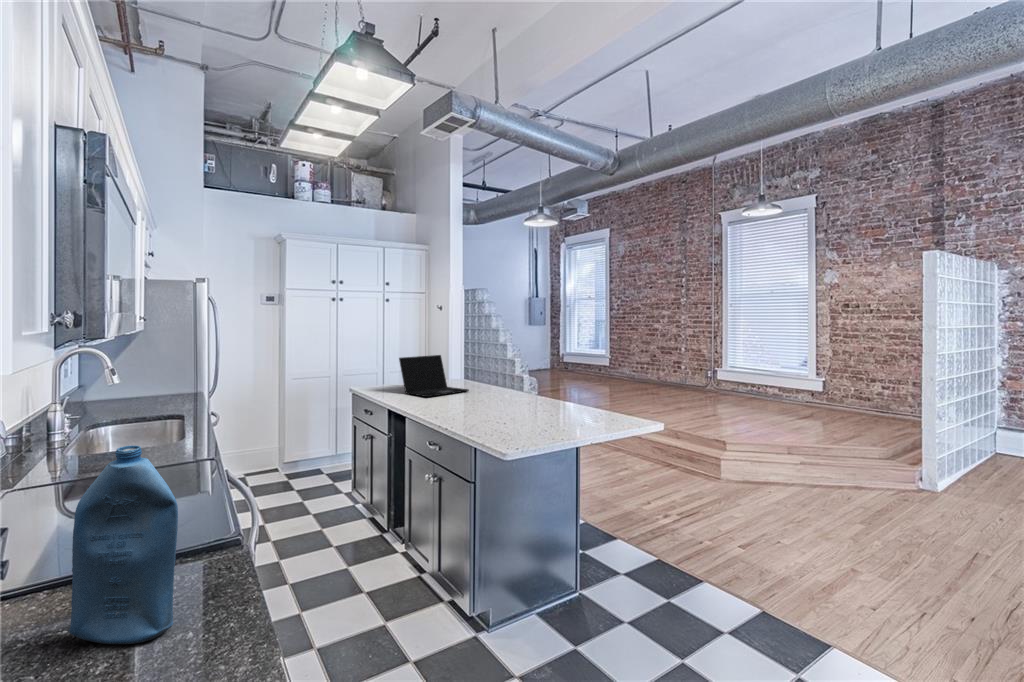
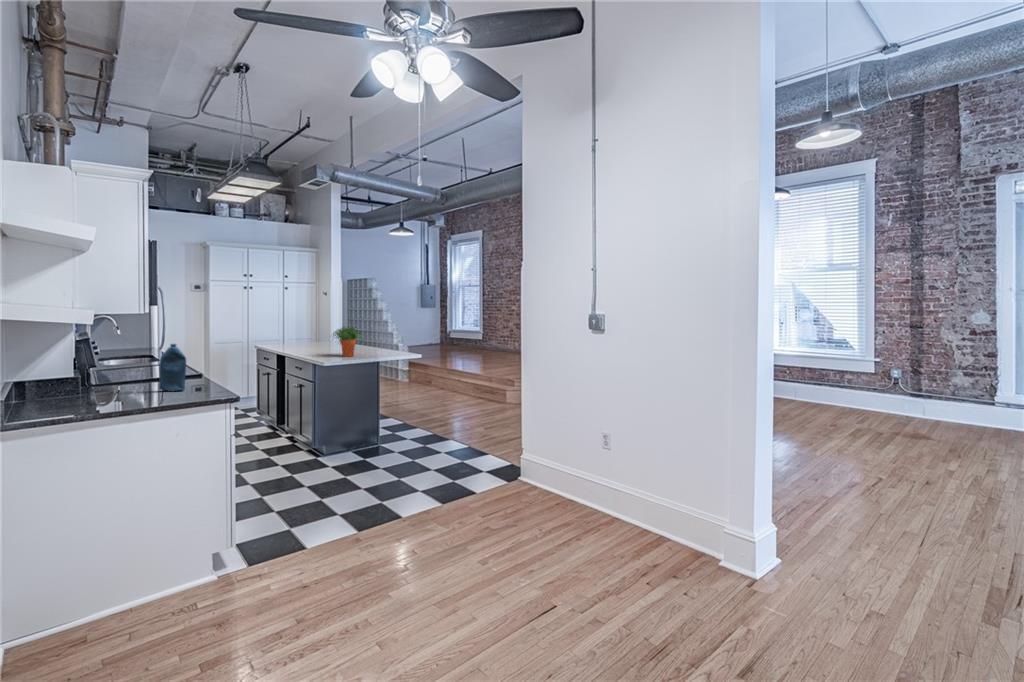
laptop: present [399,355,469,397] -> none [284,327,329,352]
potted plant: none [488,355,550,410] -> present [333,327,361,357]

